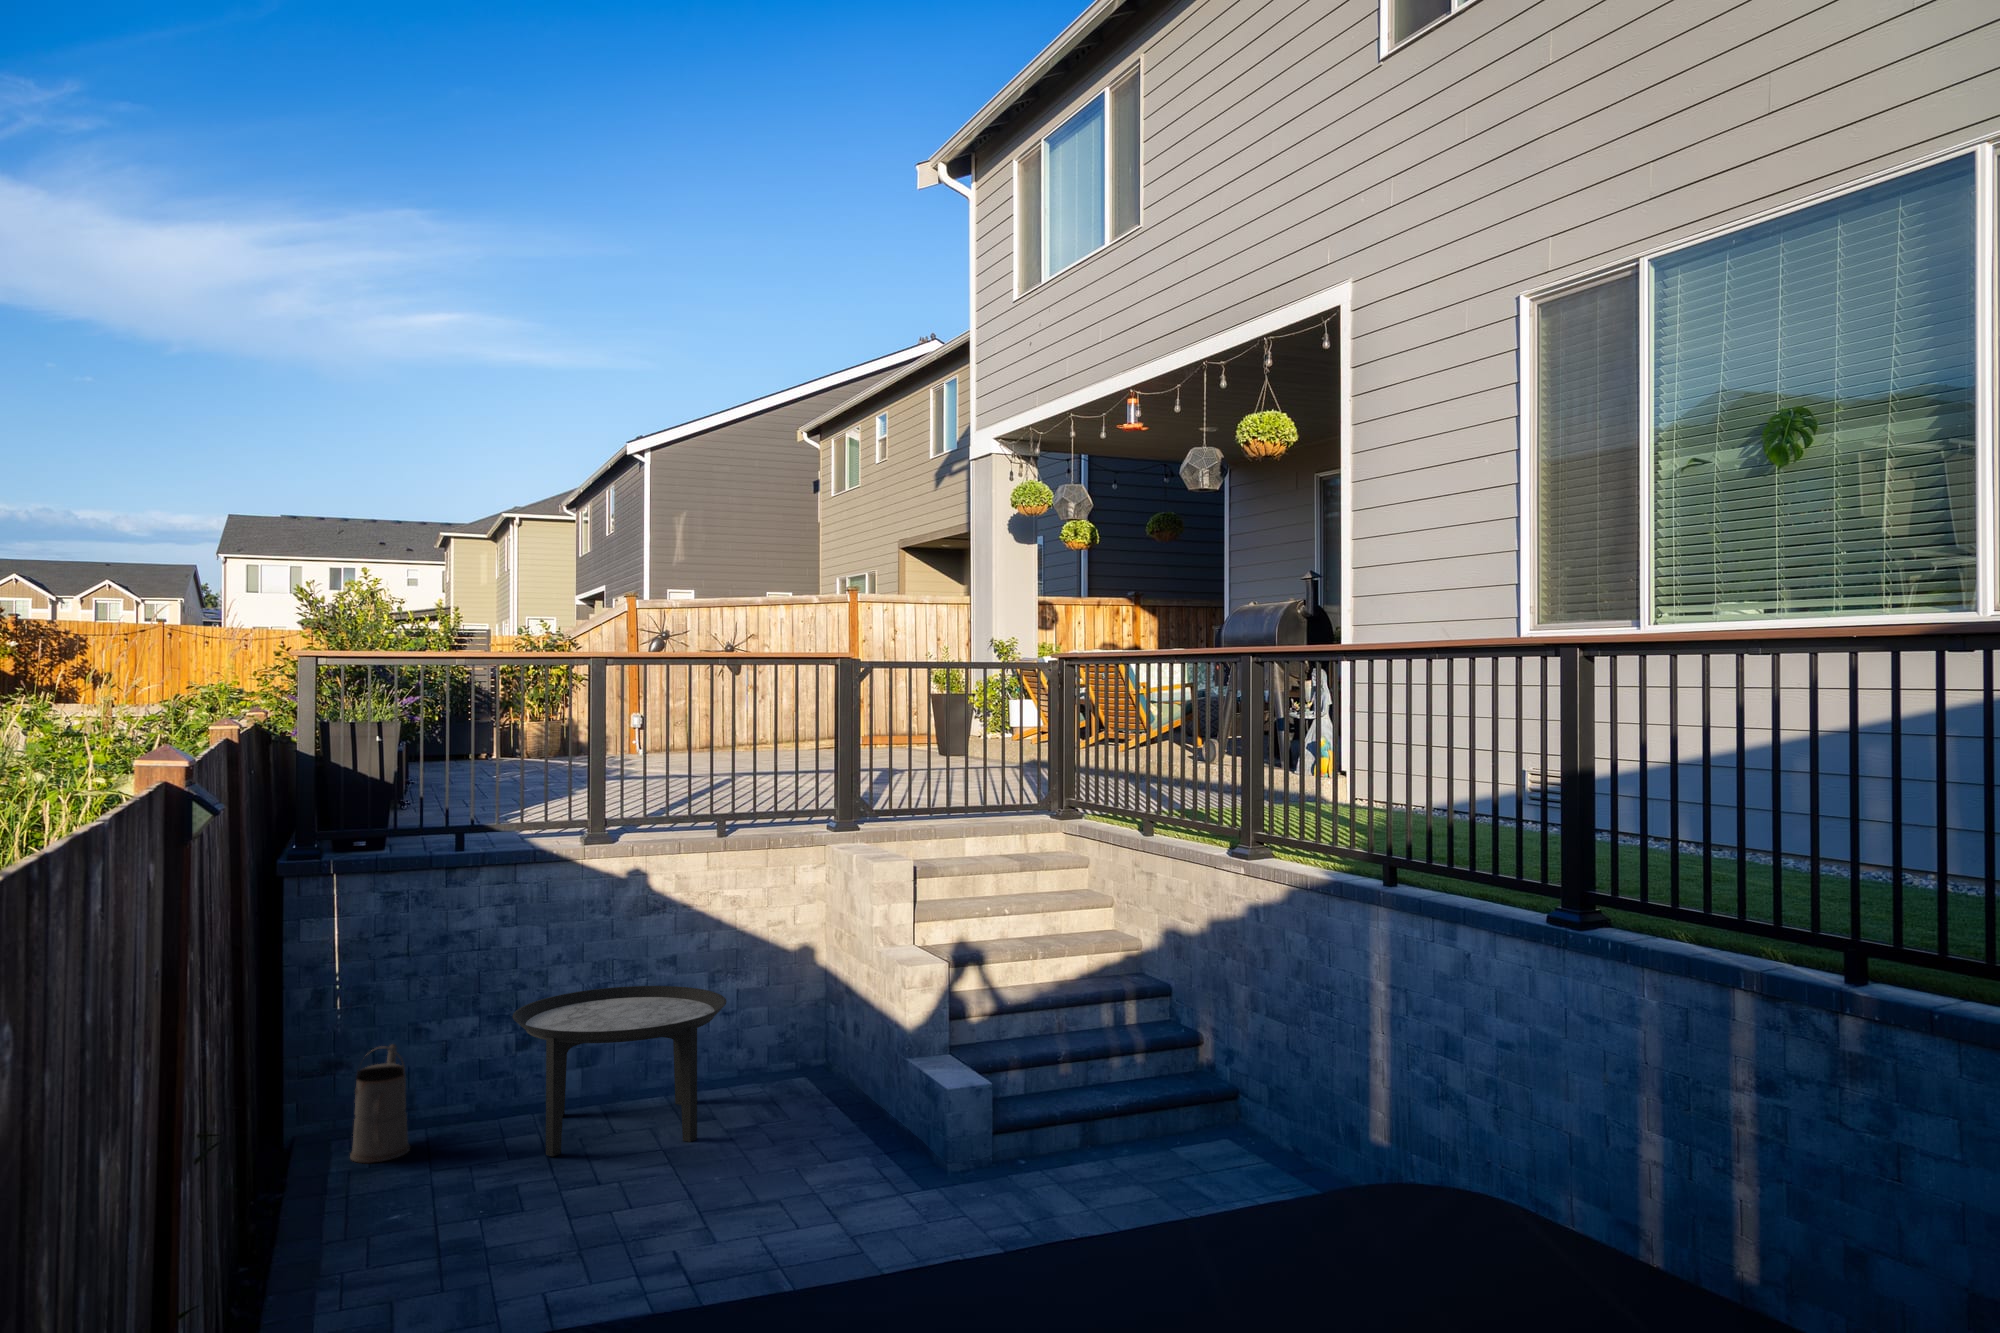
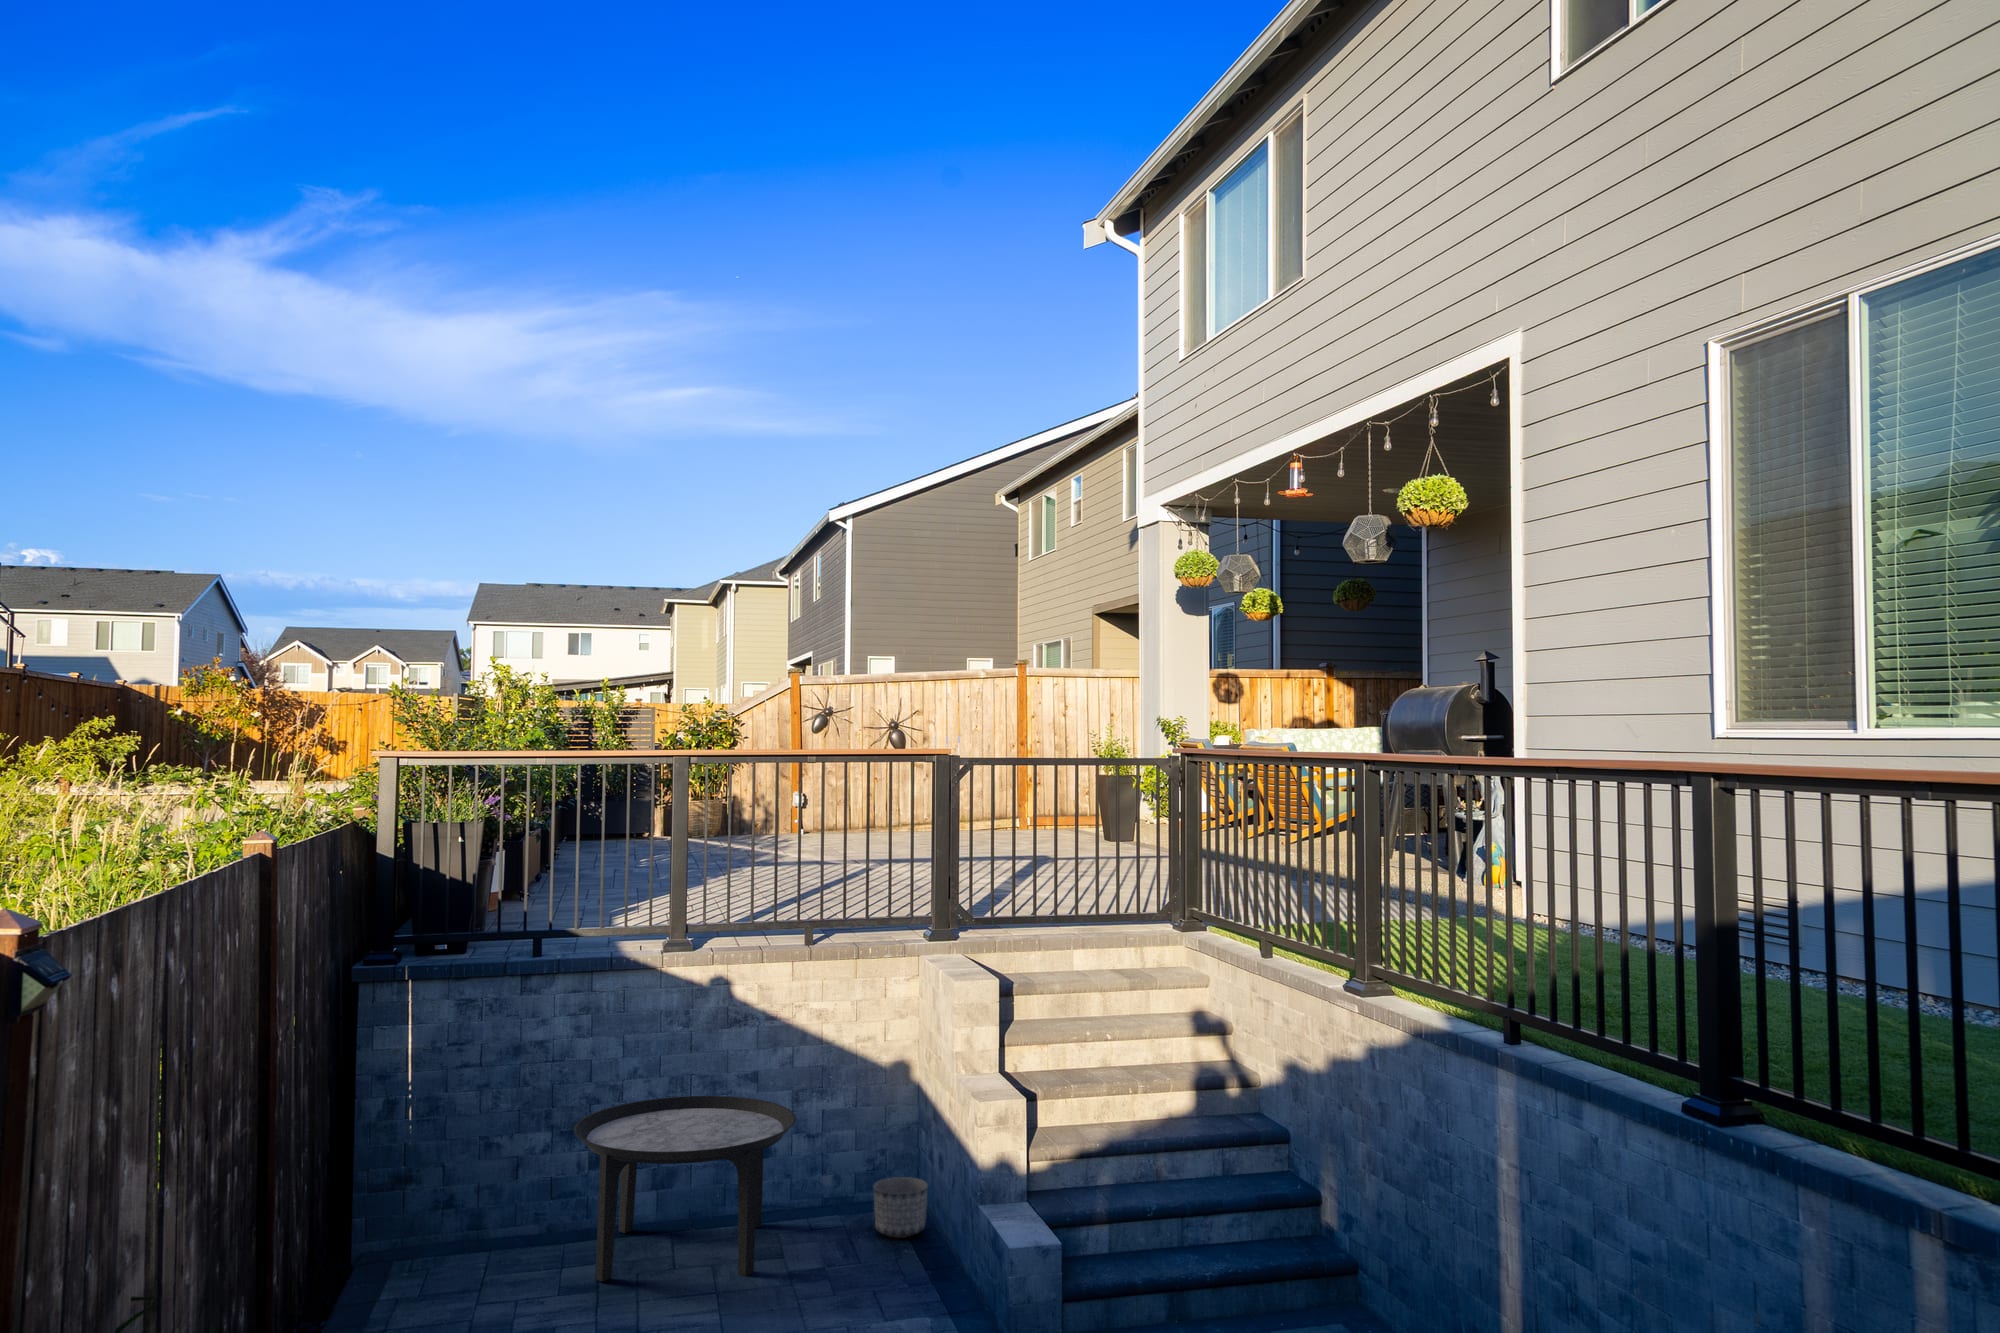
watering can: present [350,1044,410,1163] -> none [410,1144,471,1272]
planter: none [796,1049,847,1102] -> present [873,1177,928,1238]

